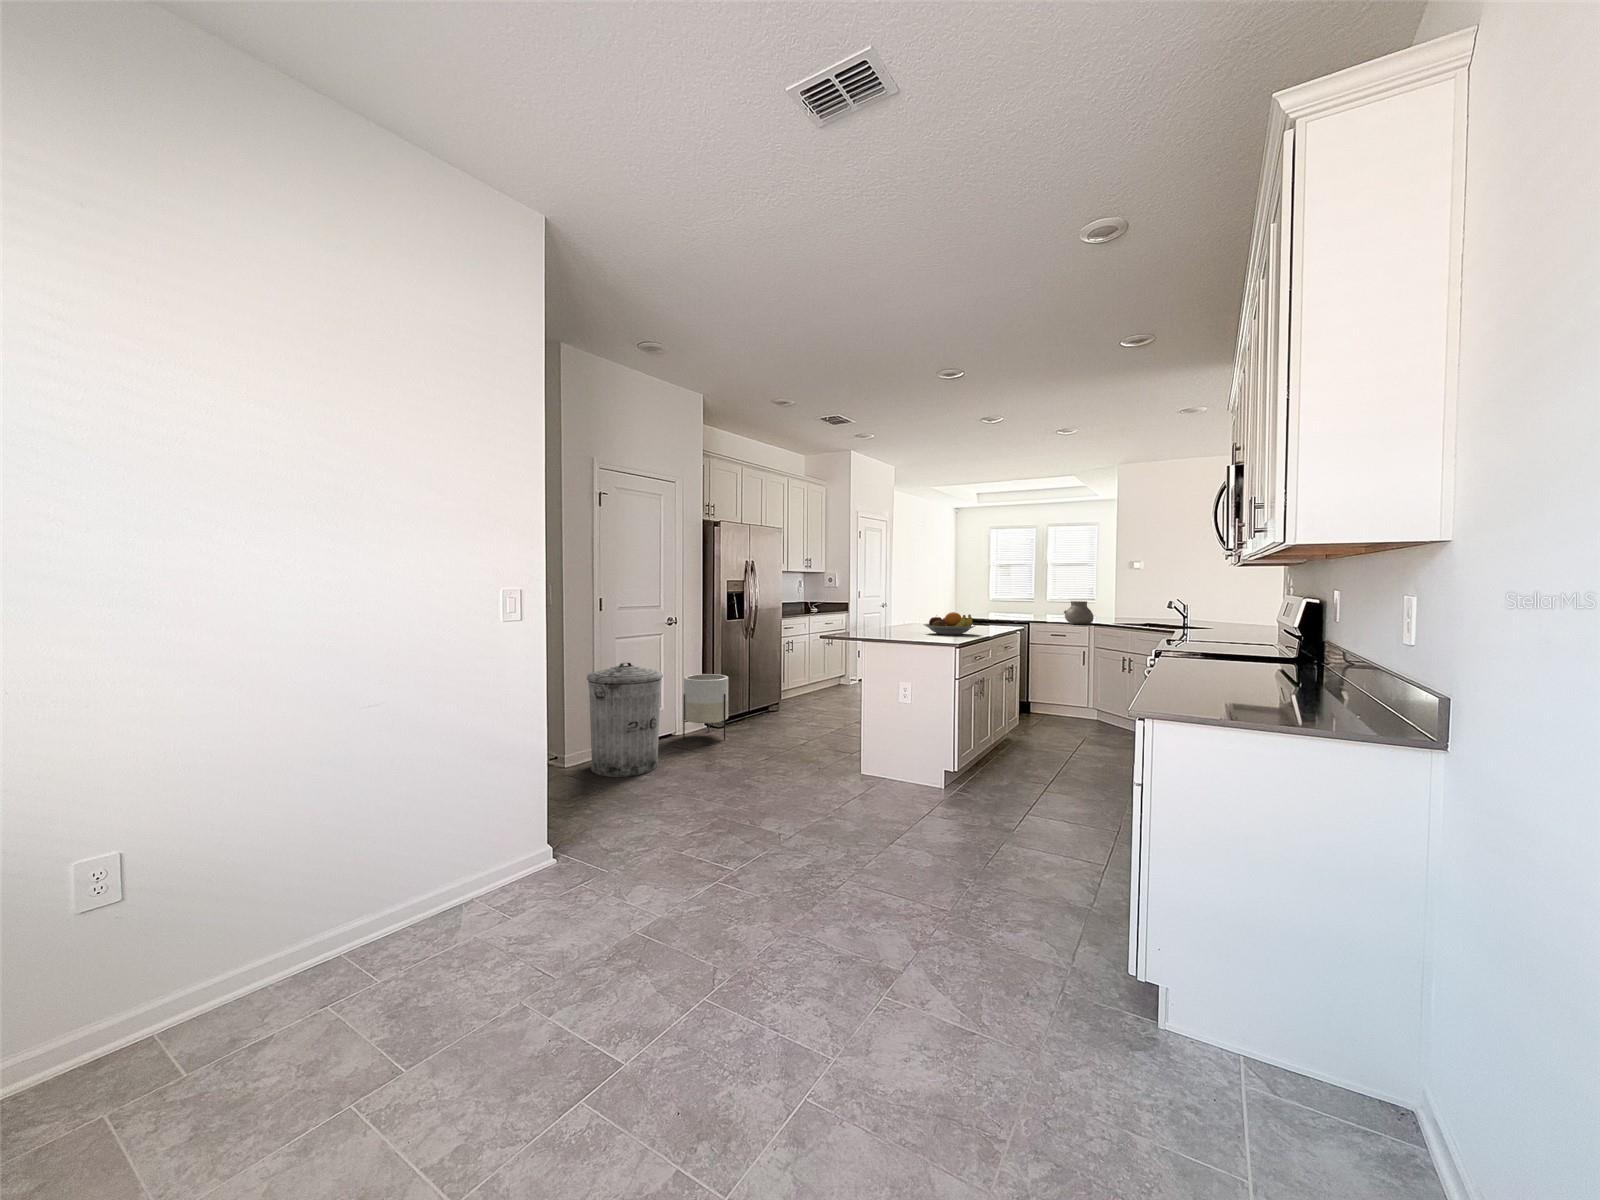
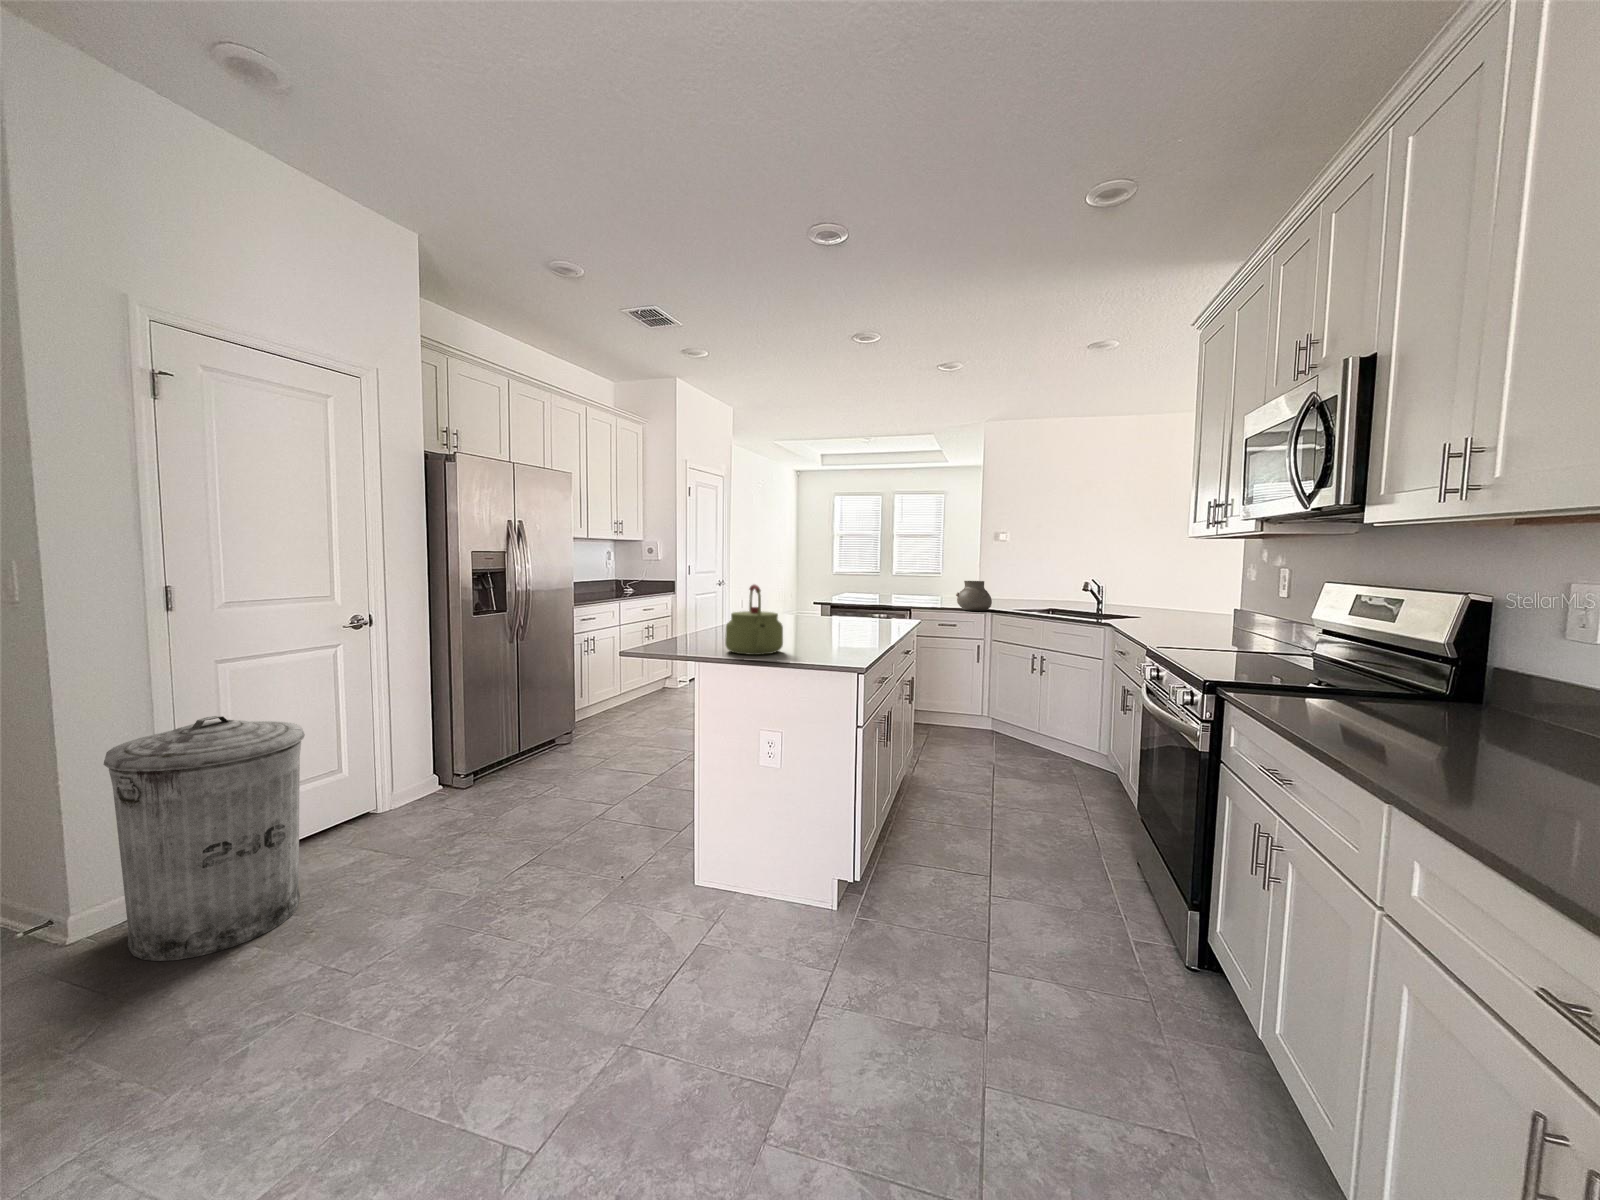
kettle: none [882,597,916,637] -> present [725,585,783,655]
fruit bowl: present [924,612,975,635] -> none [791,606,872,642]
planter: present [683,674,728,740] -> none [382,706,471,825]

